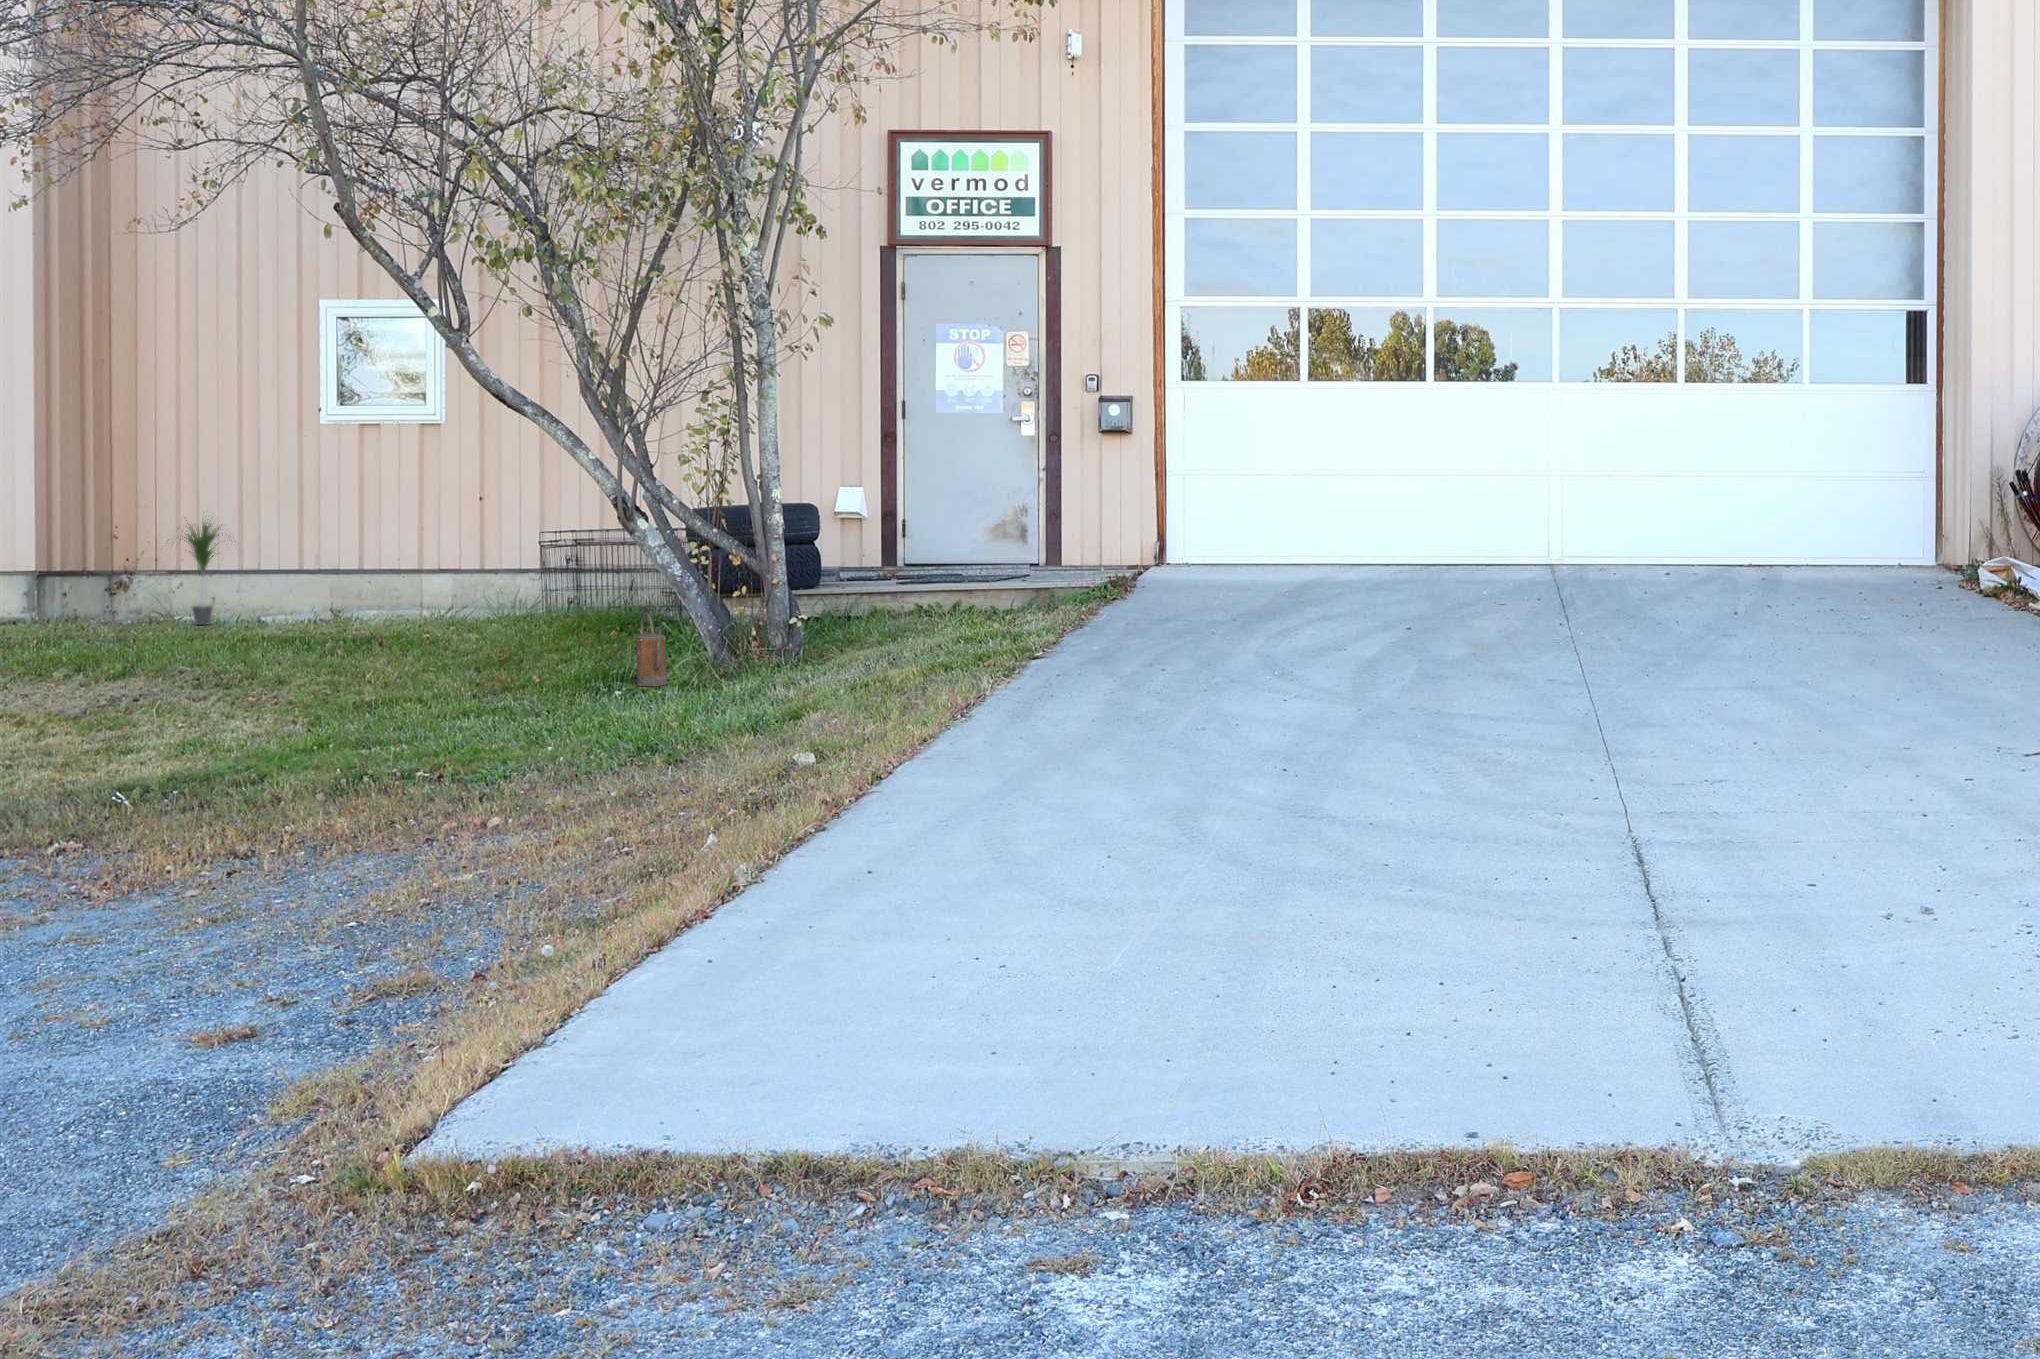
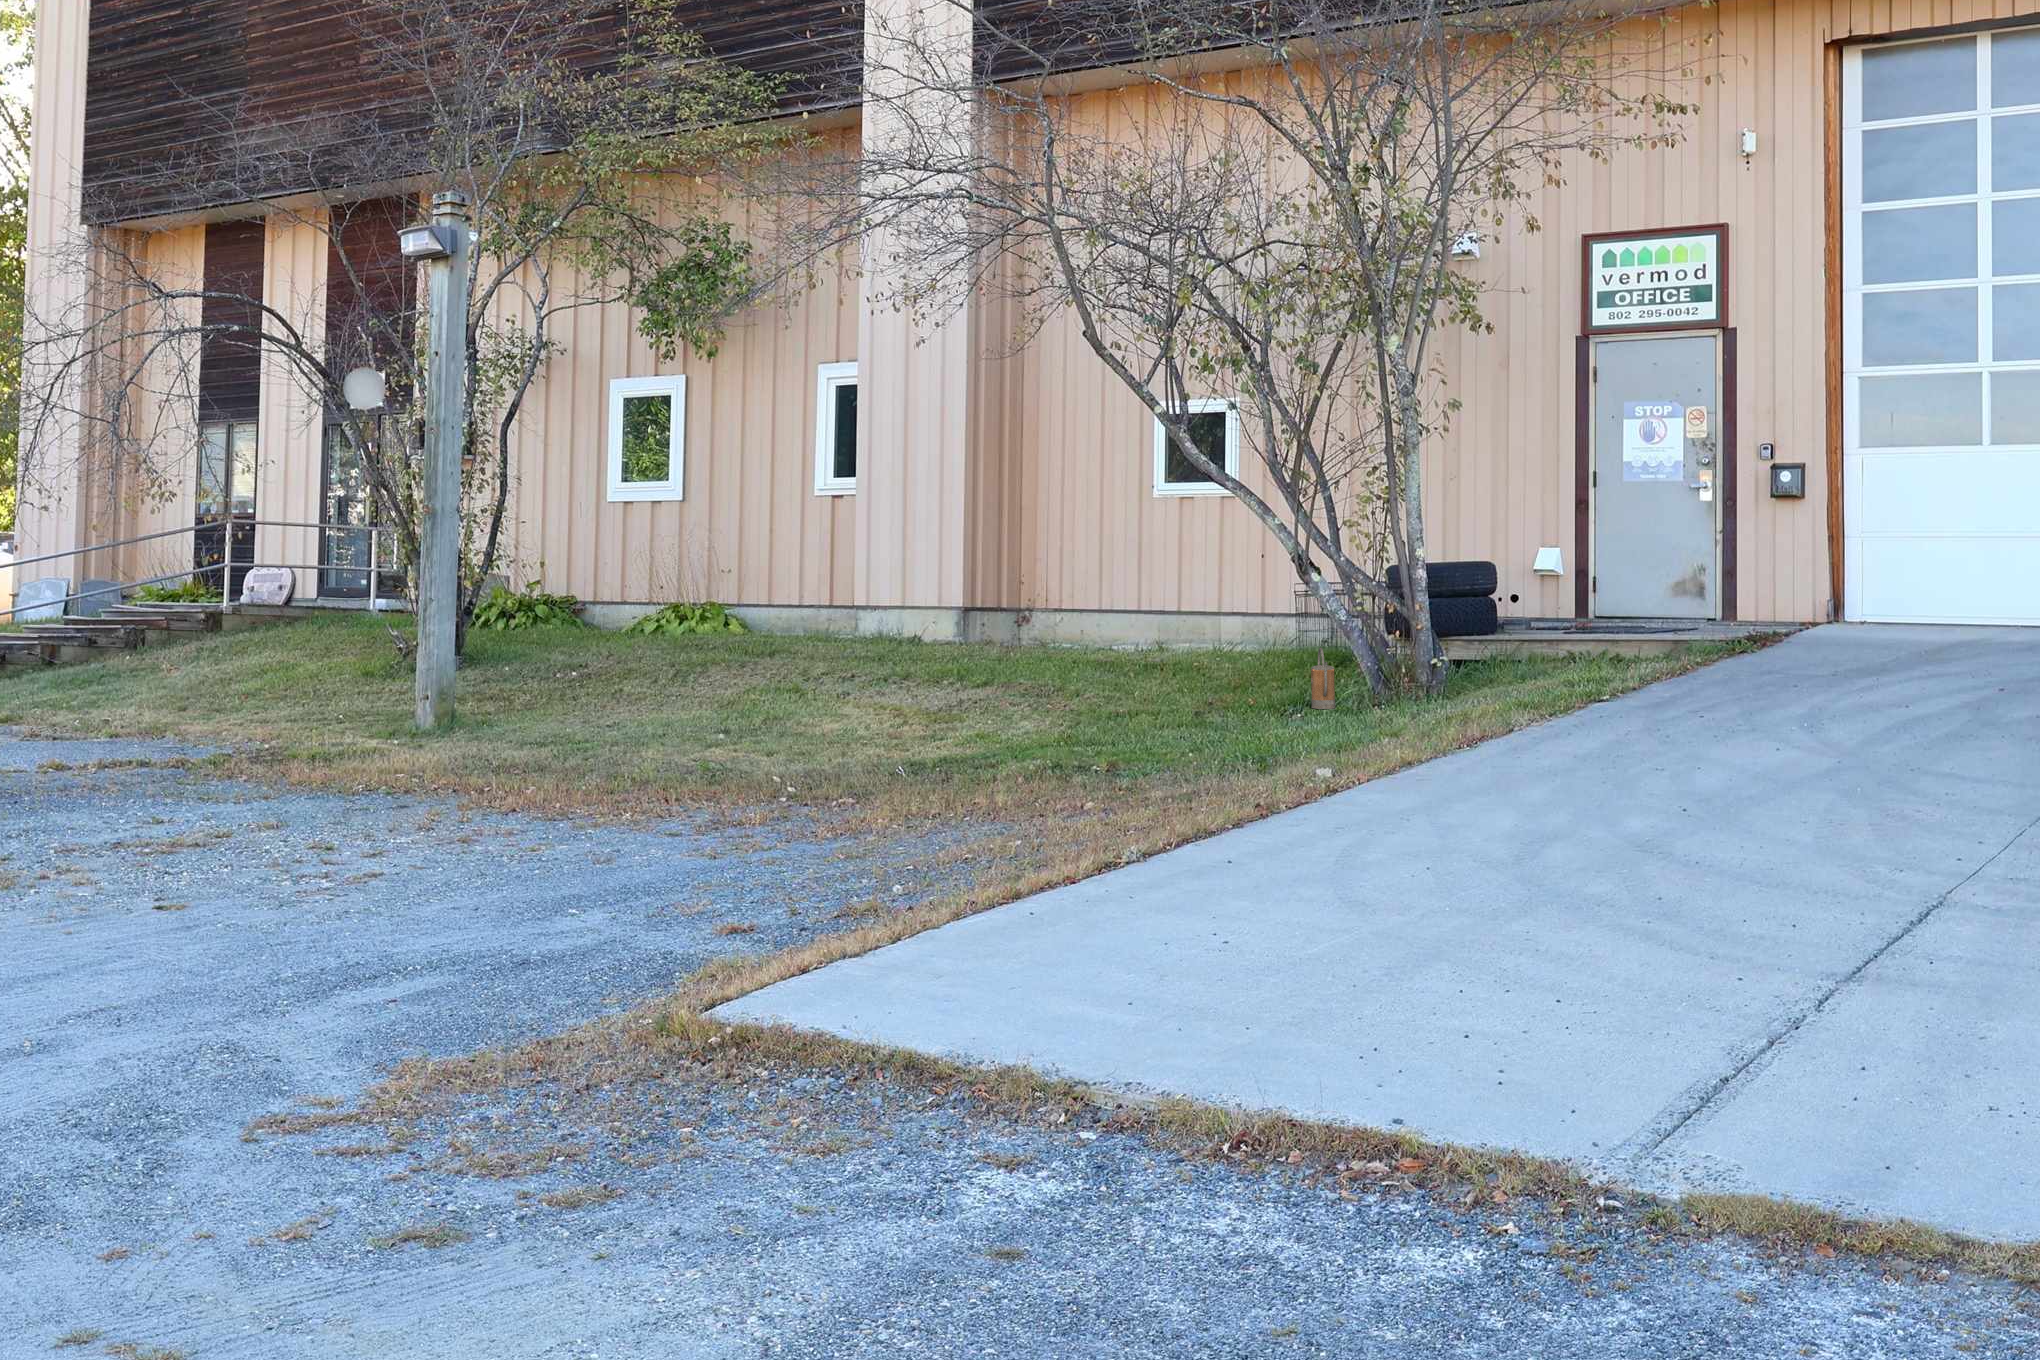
potted plant: present [180,520,223,625] -> none [1043,559,1101,649]

